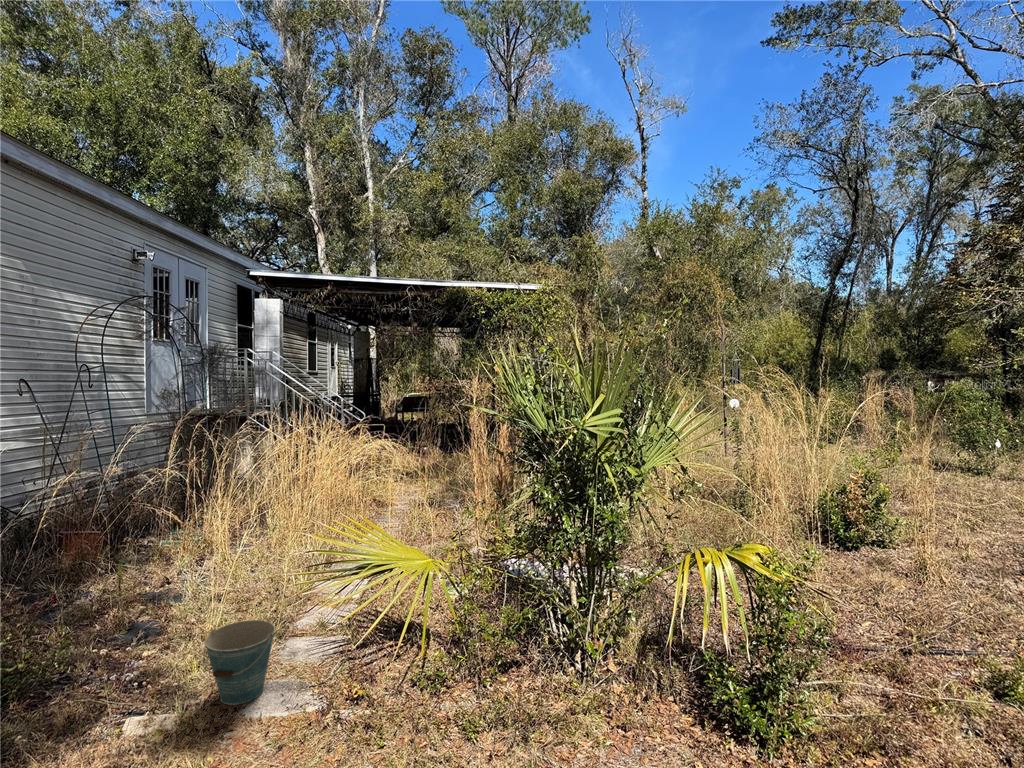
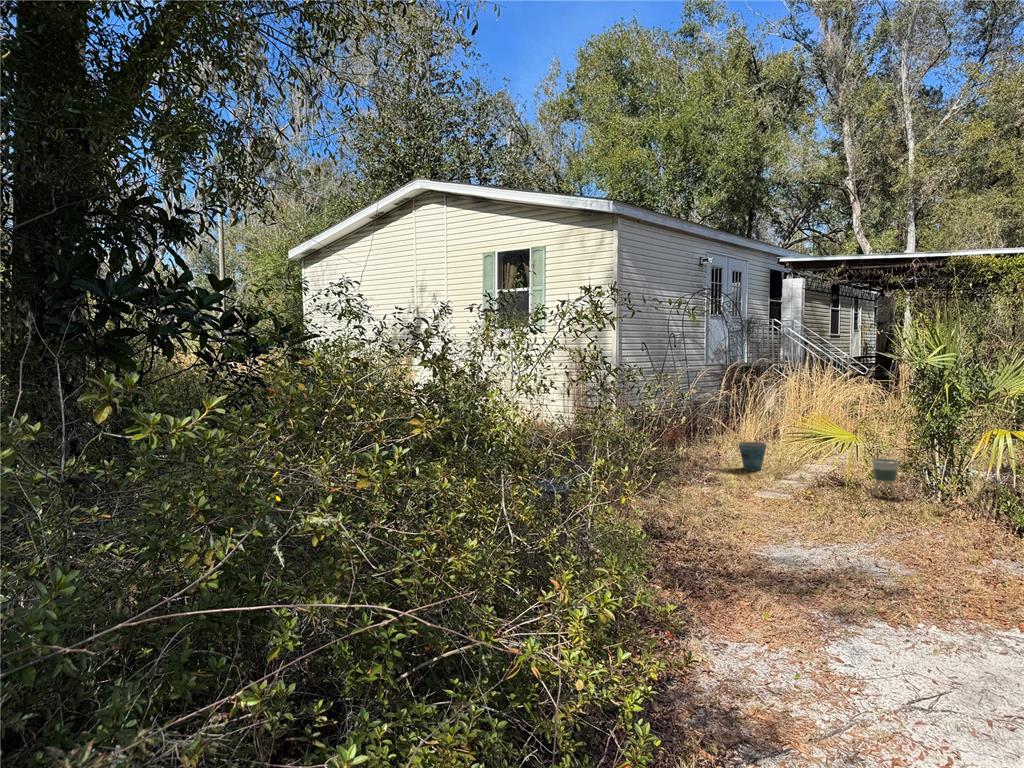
planter: none [526,640,576,737] -> present [872,458,898,497]

